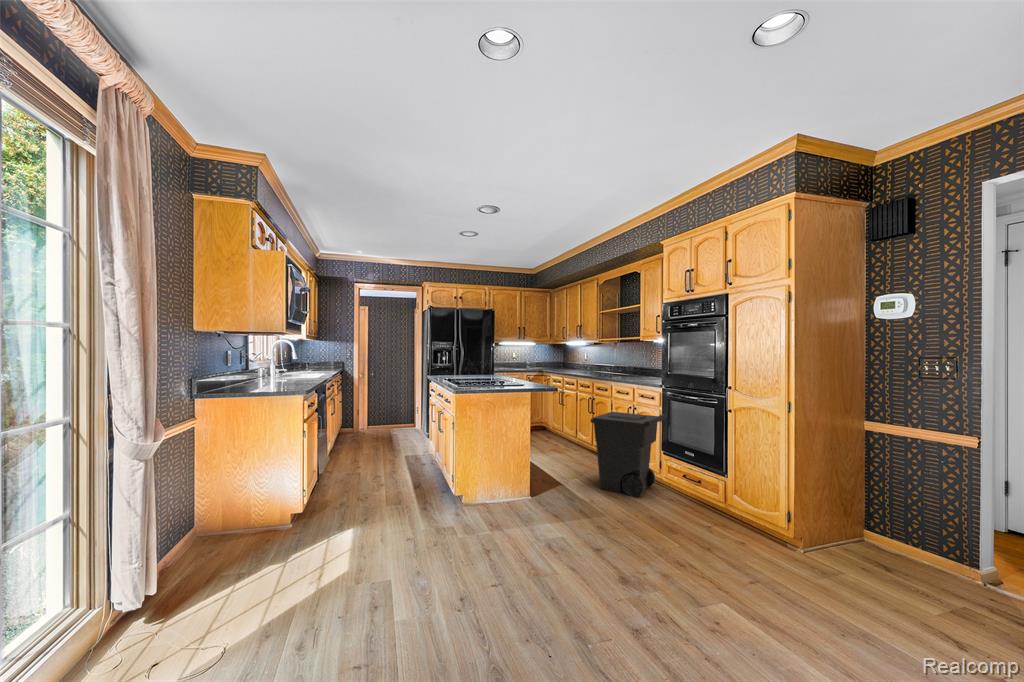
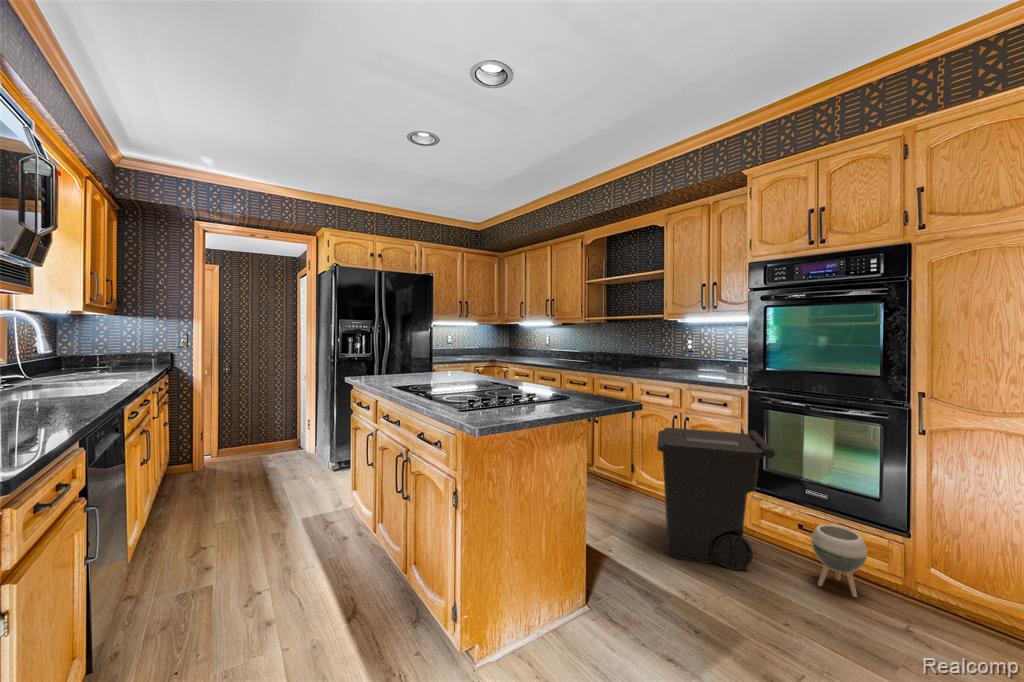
planter: none [675,471,704,513] -> present [811,525,867,597]

